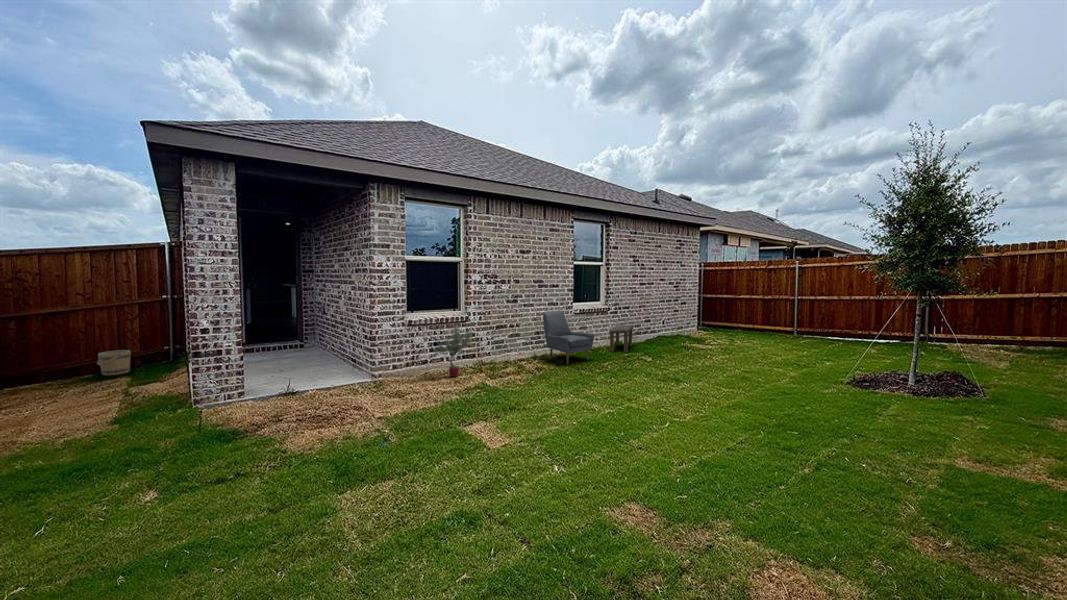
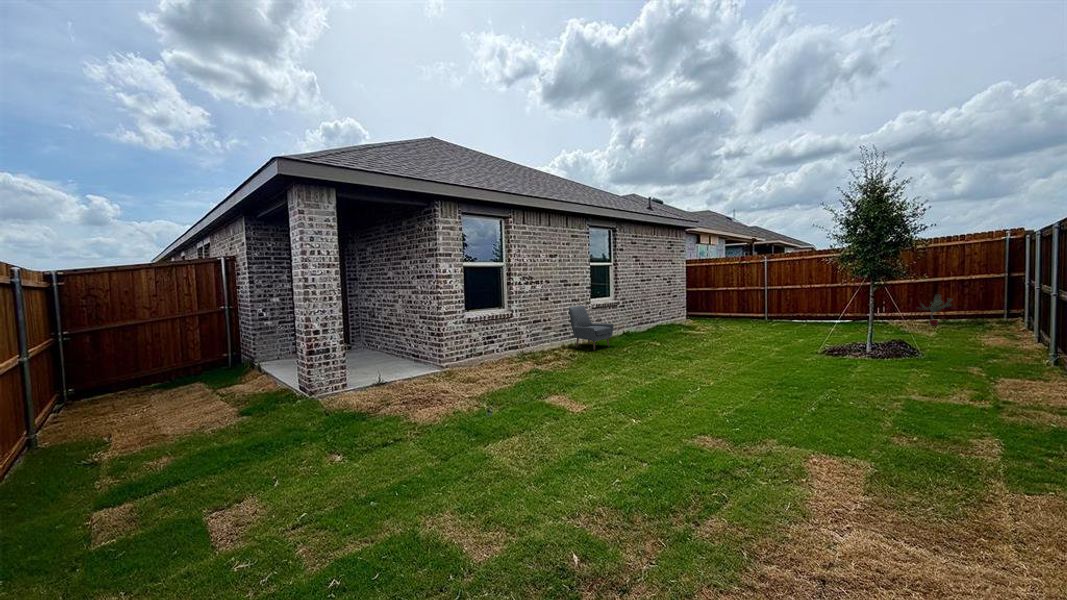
bench: present [609,325,633,352] -> none [621,317,639,339]
potted tree: present [434,326,472,377] -> present [918,296,952,326]
bucket: present [97,350,131,375] -> none [171,357,199,381]

